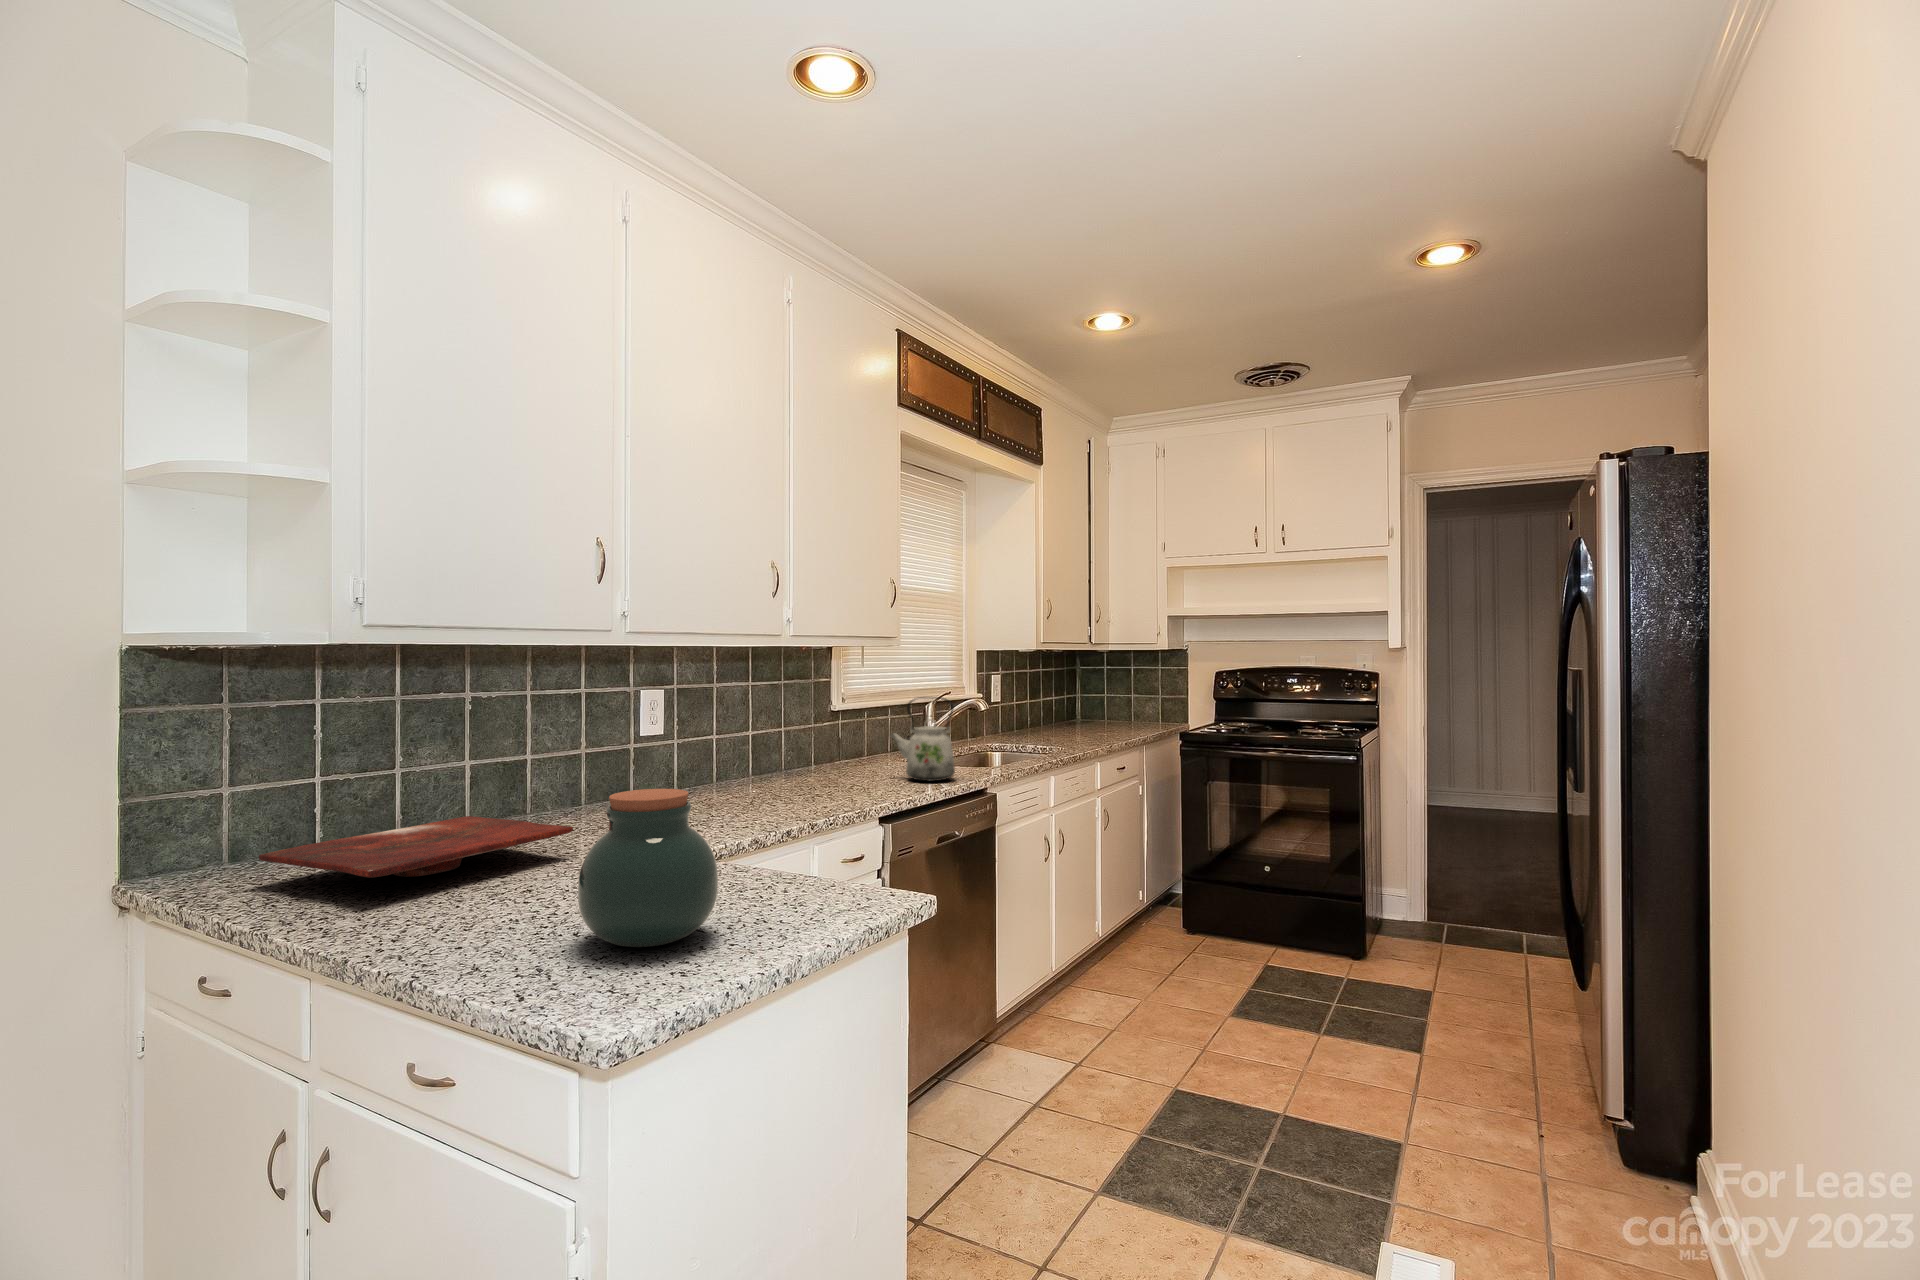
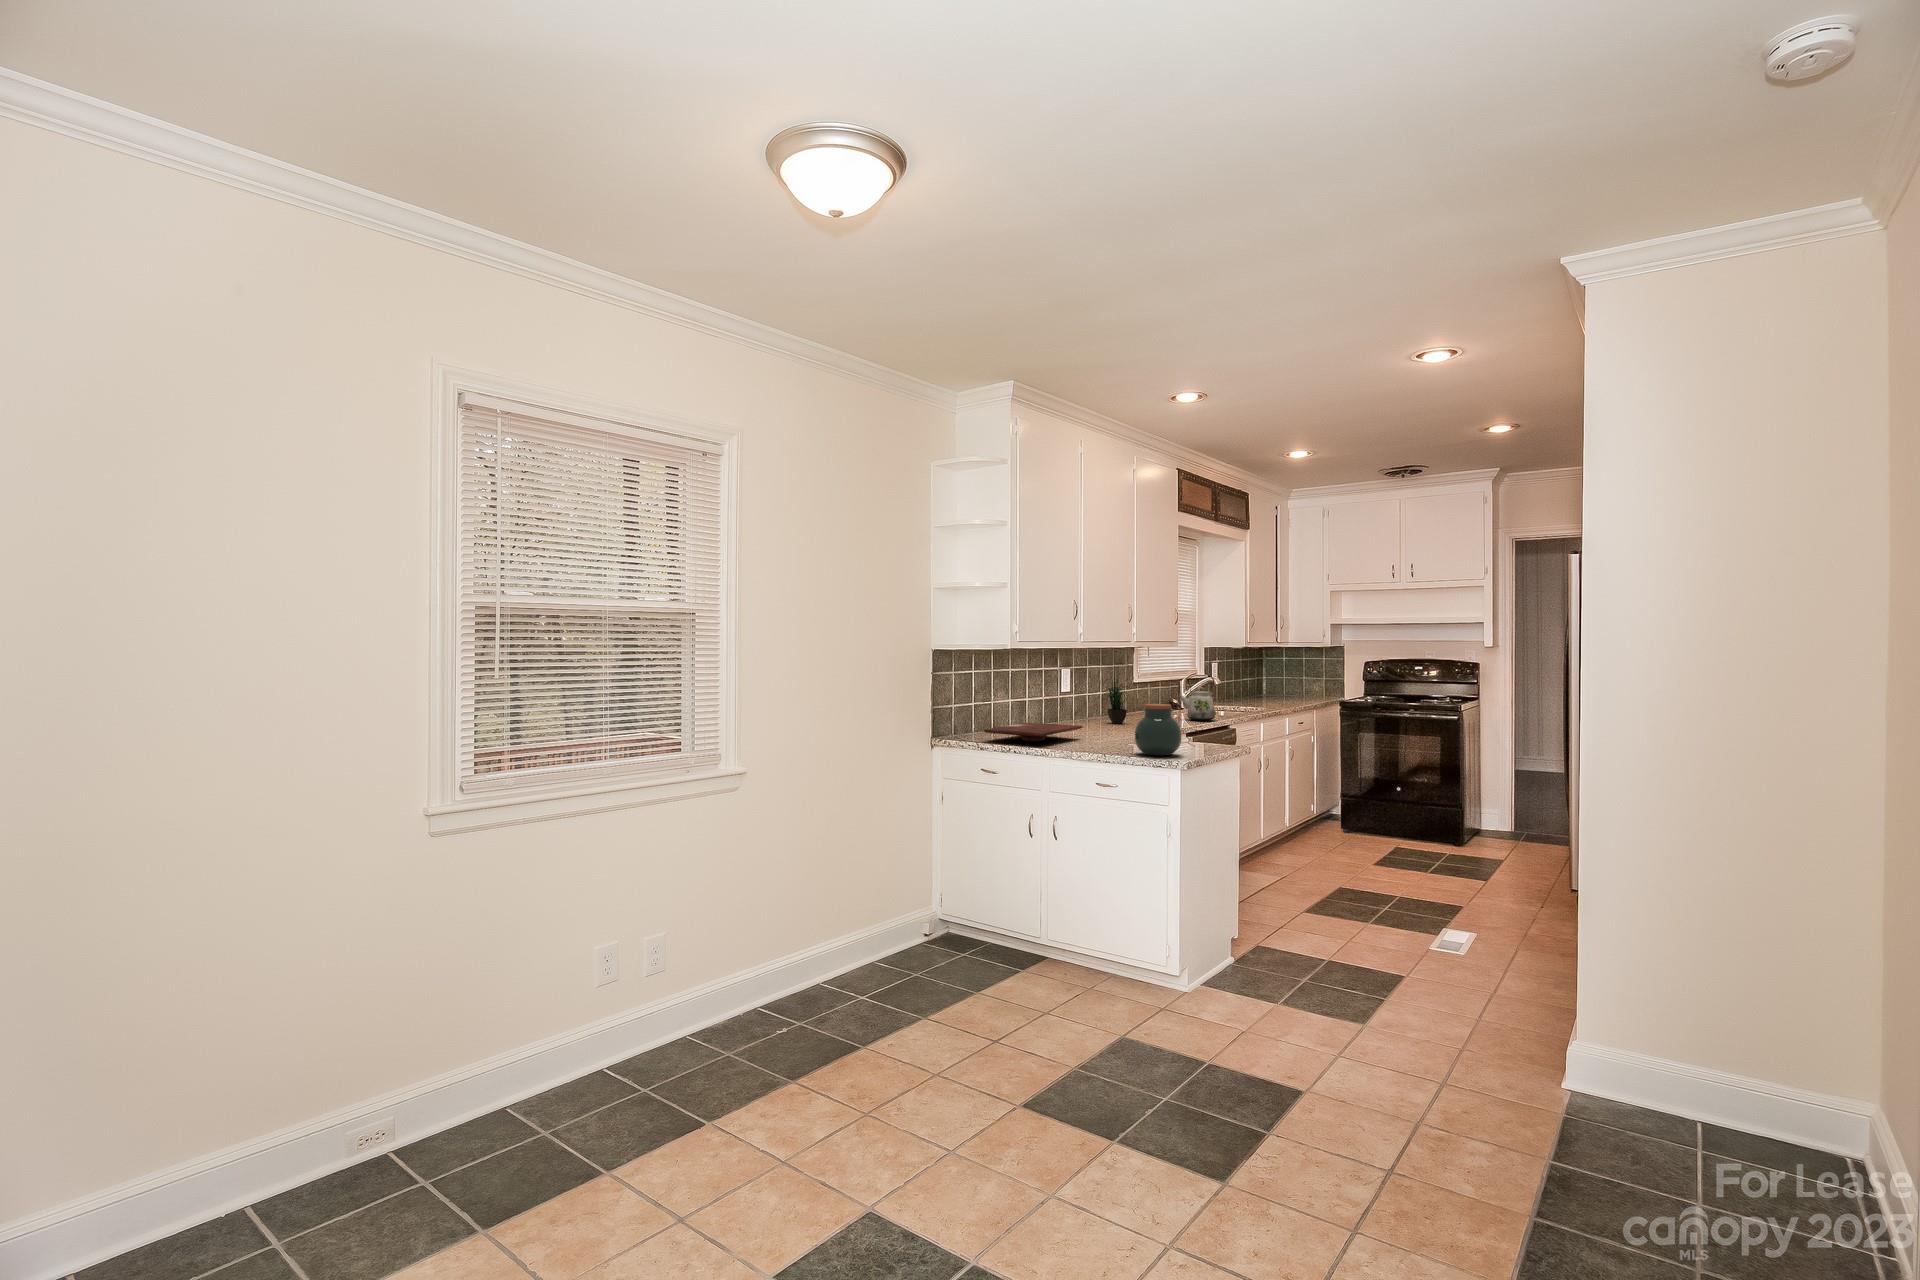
potted plant: none [716,665,784,795] -> present [1104,674,1127,724]

